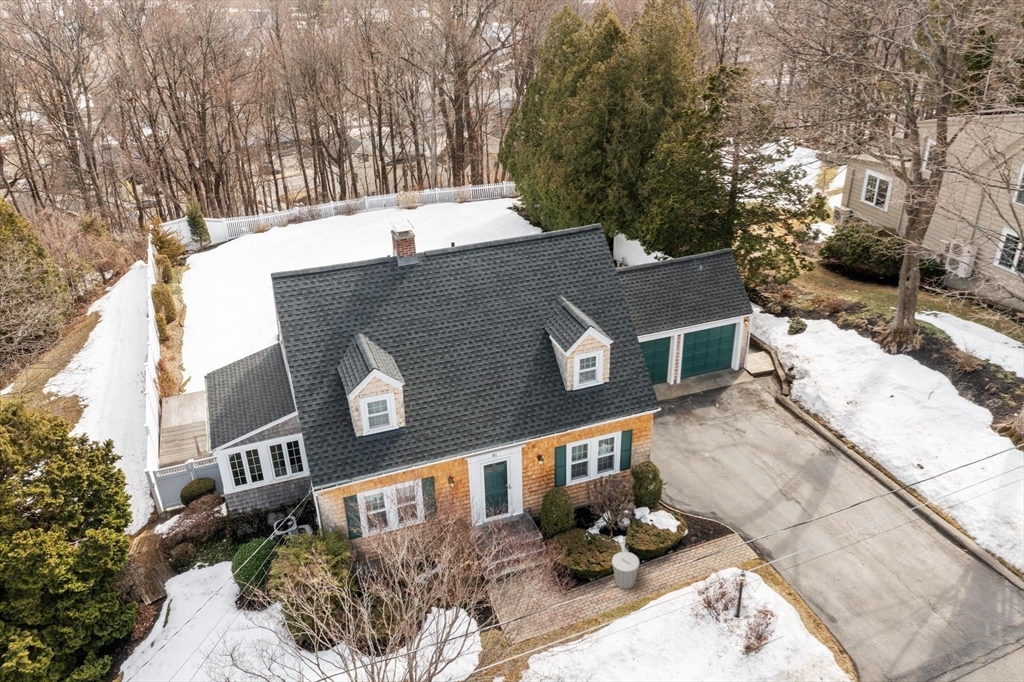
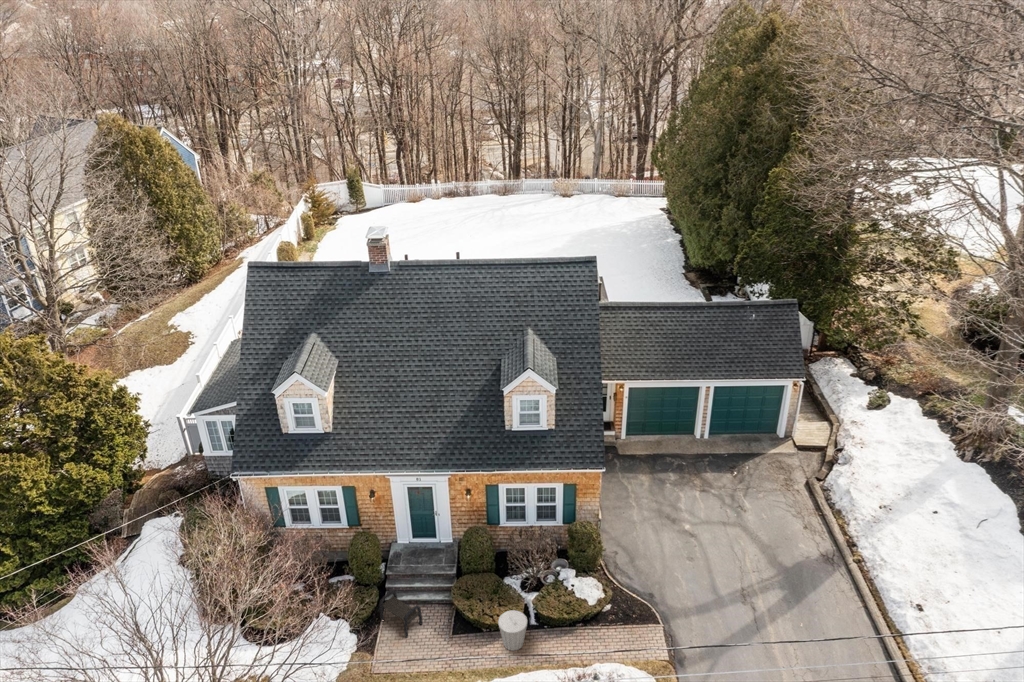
bench: none [494,563,536,603] -> present [379,590,423,638]

